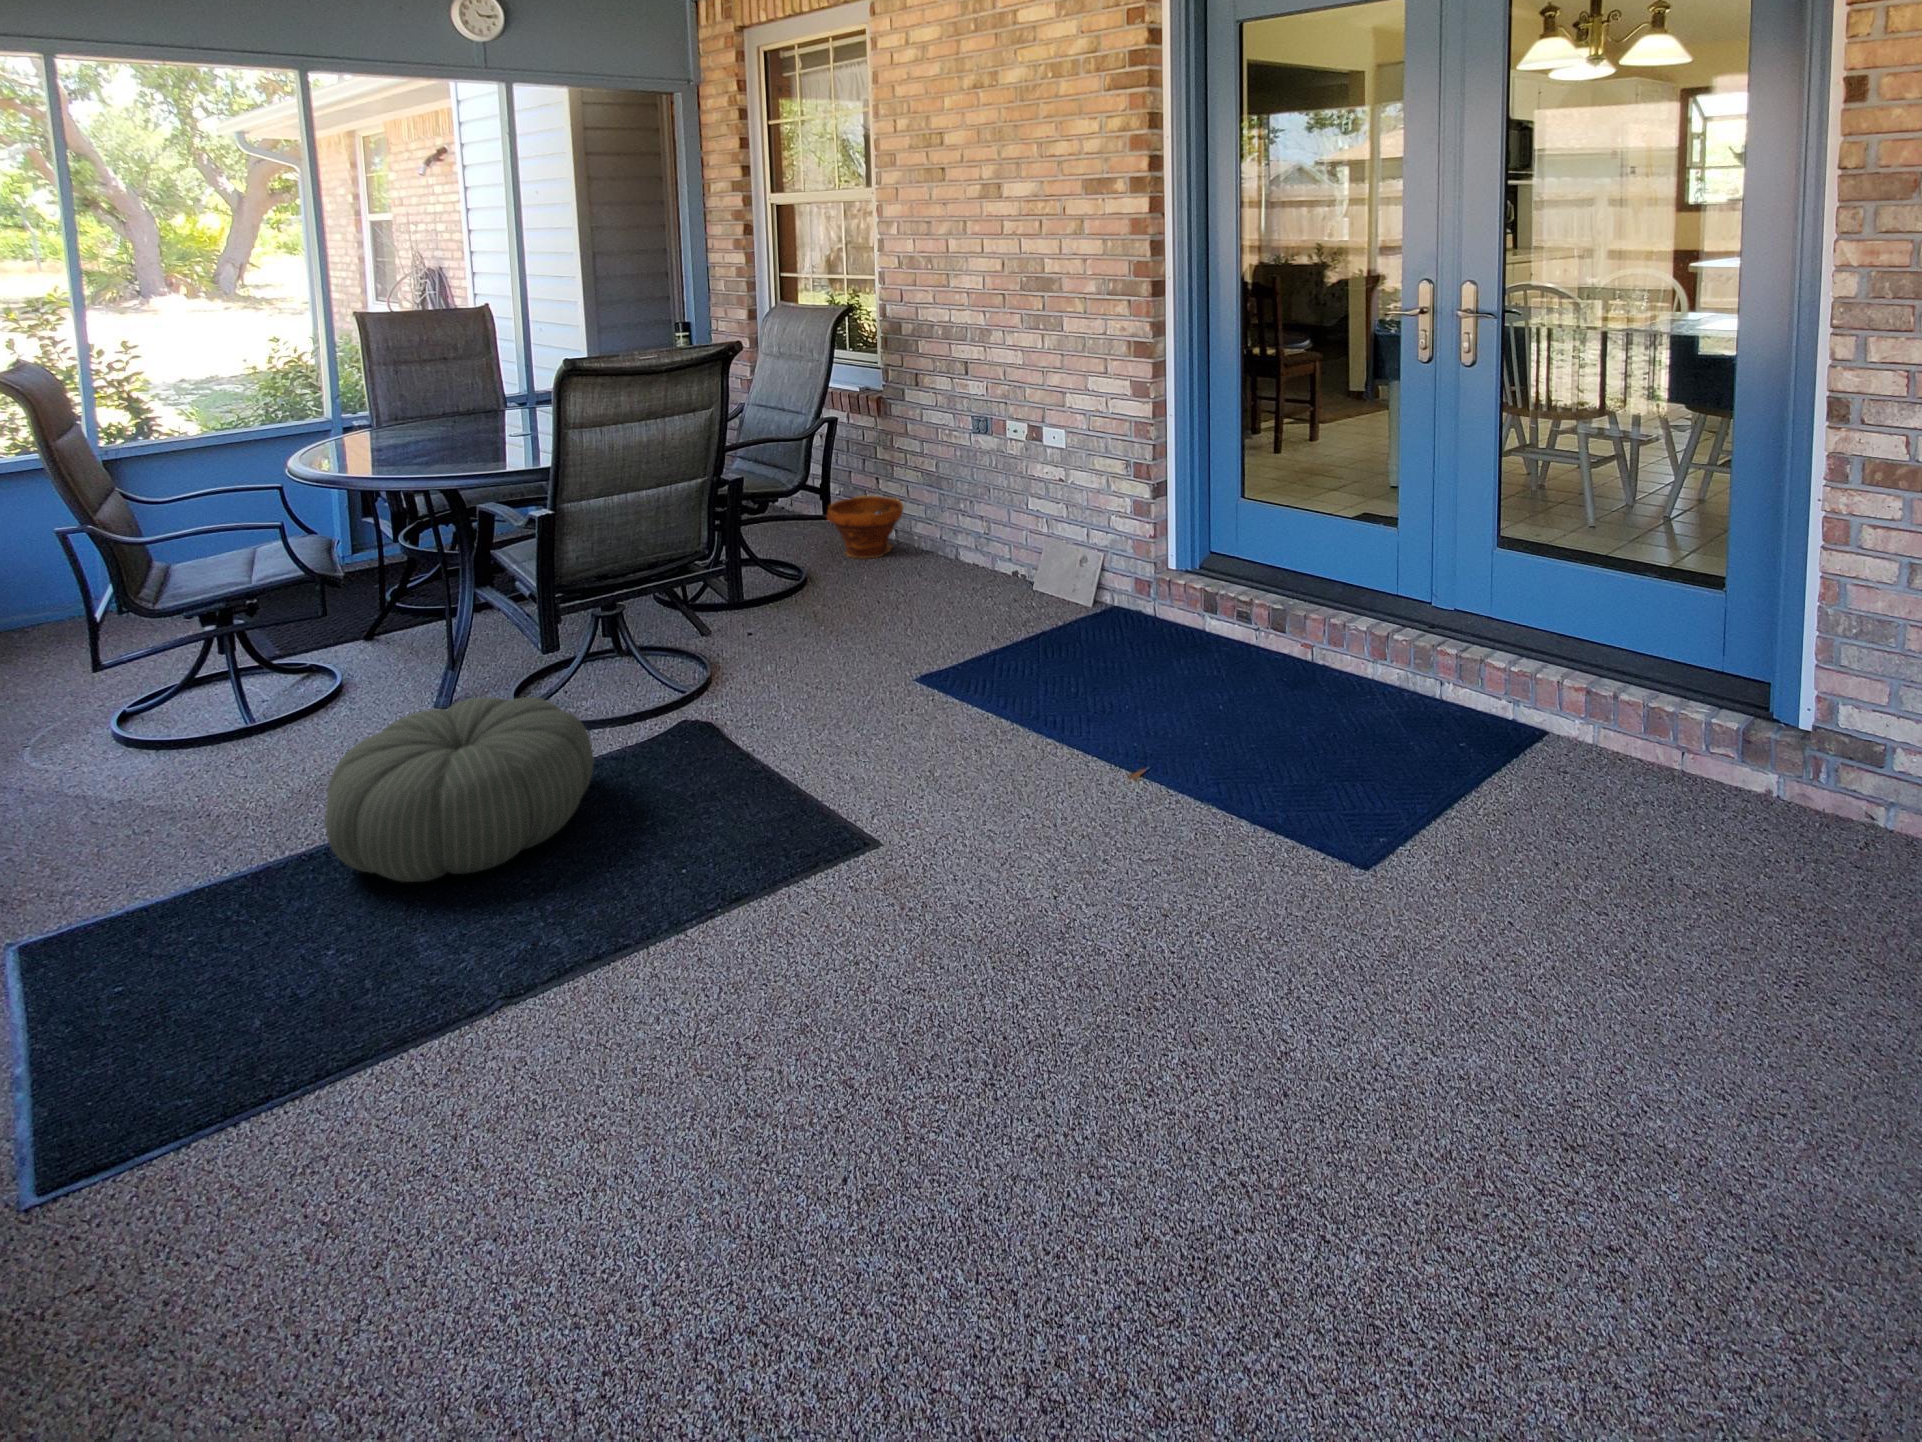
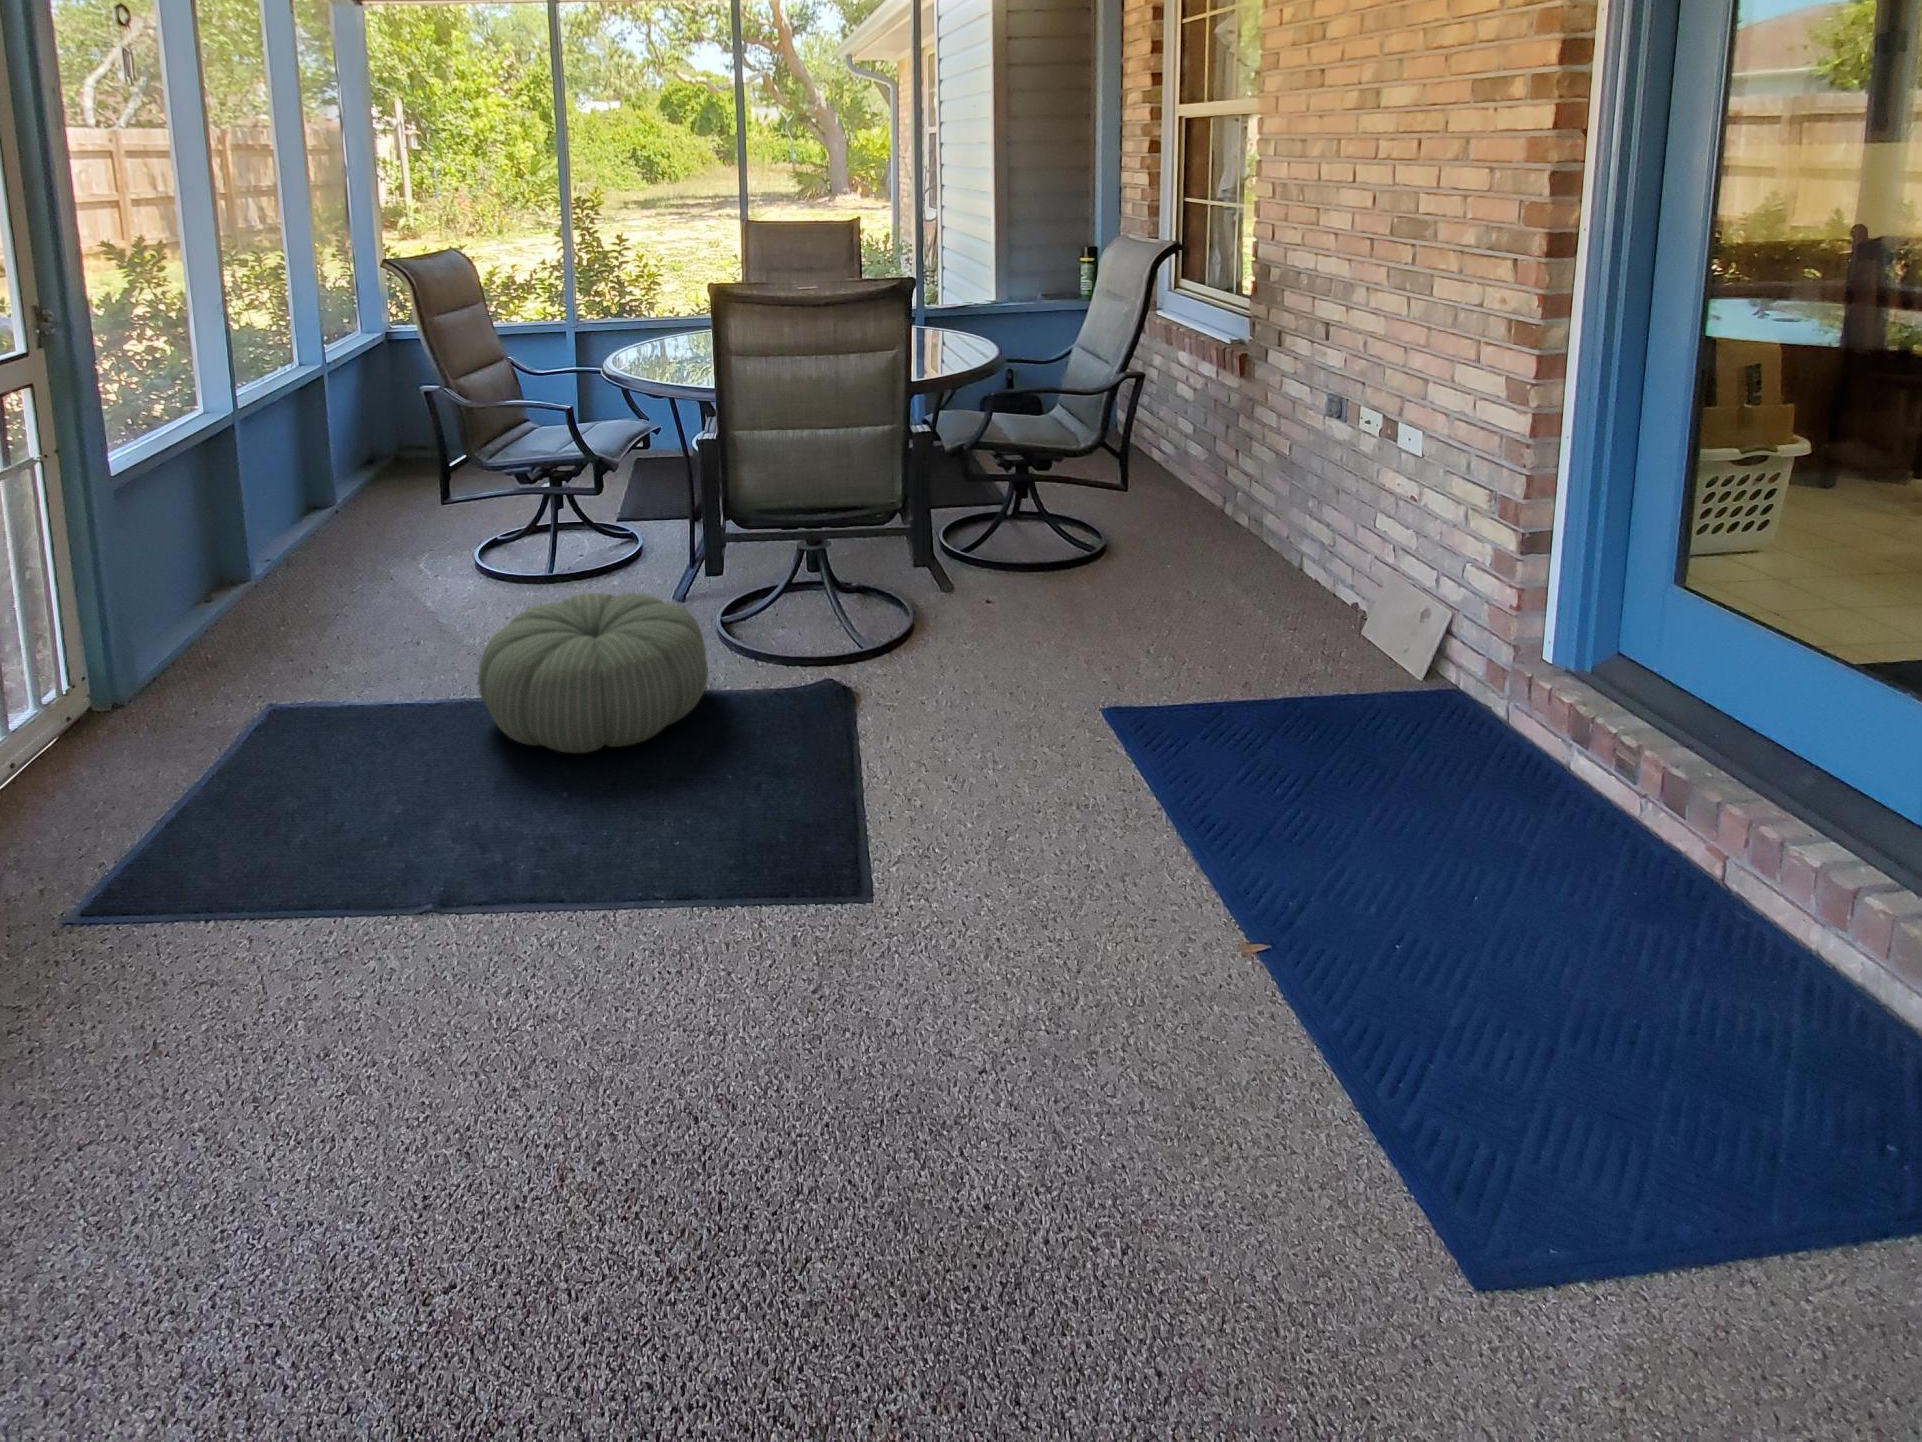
planter: present [827,495,904,559] -> none [1153,468,1251,545]

